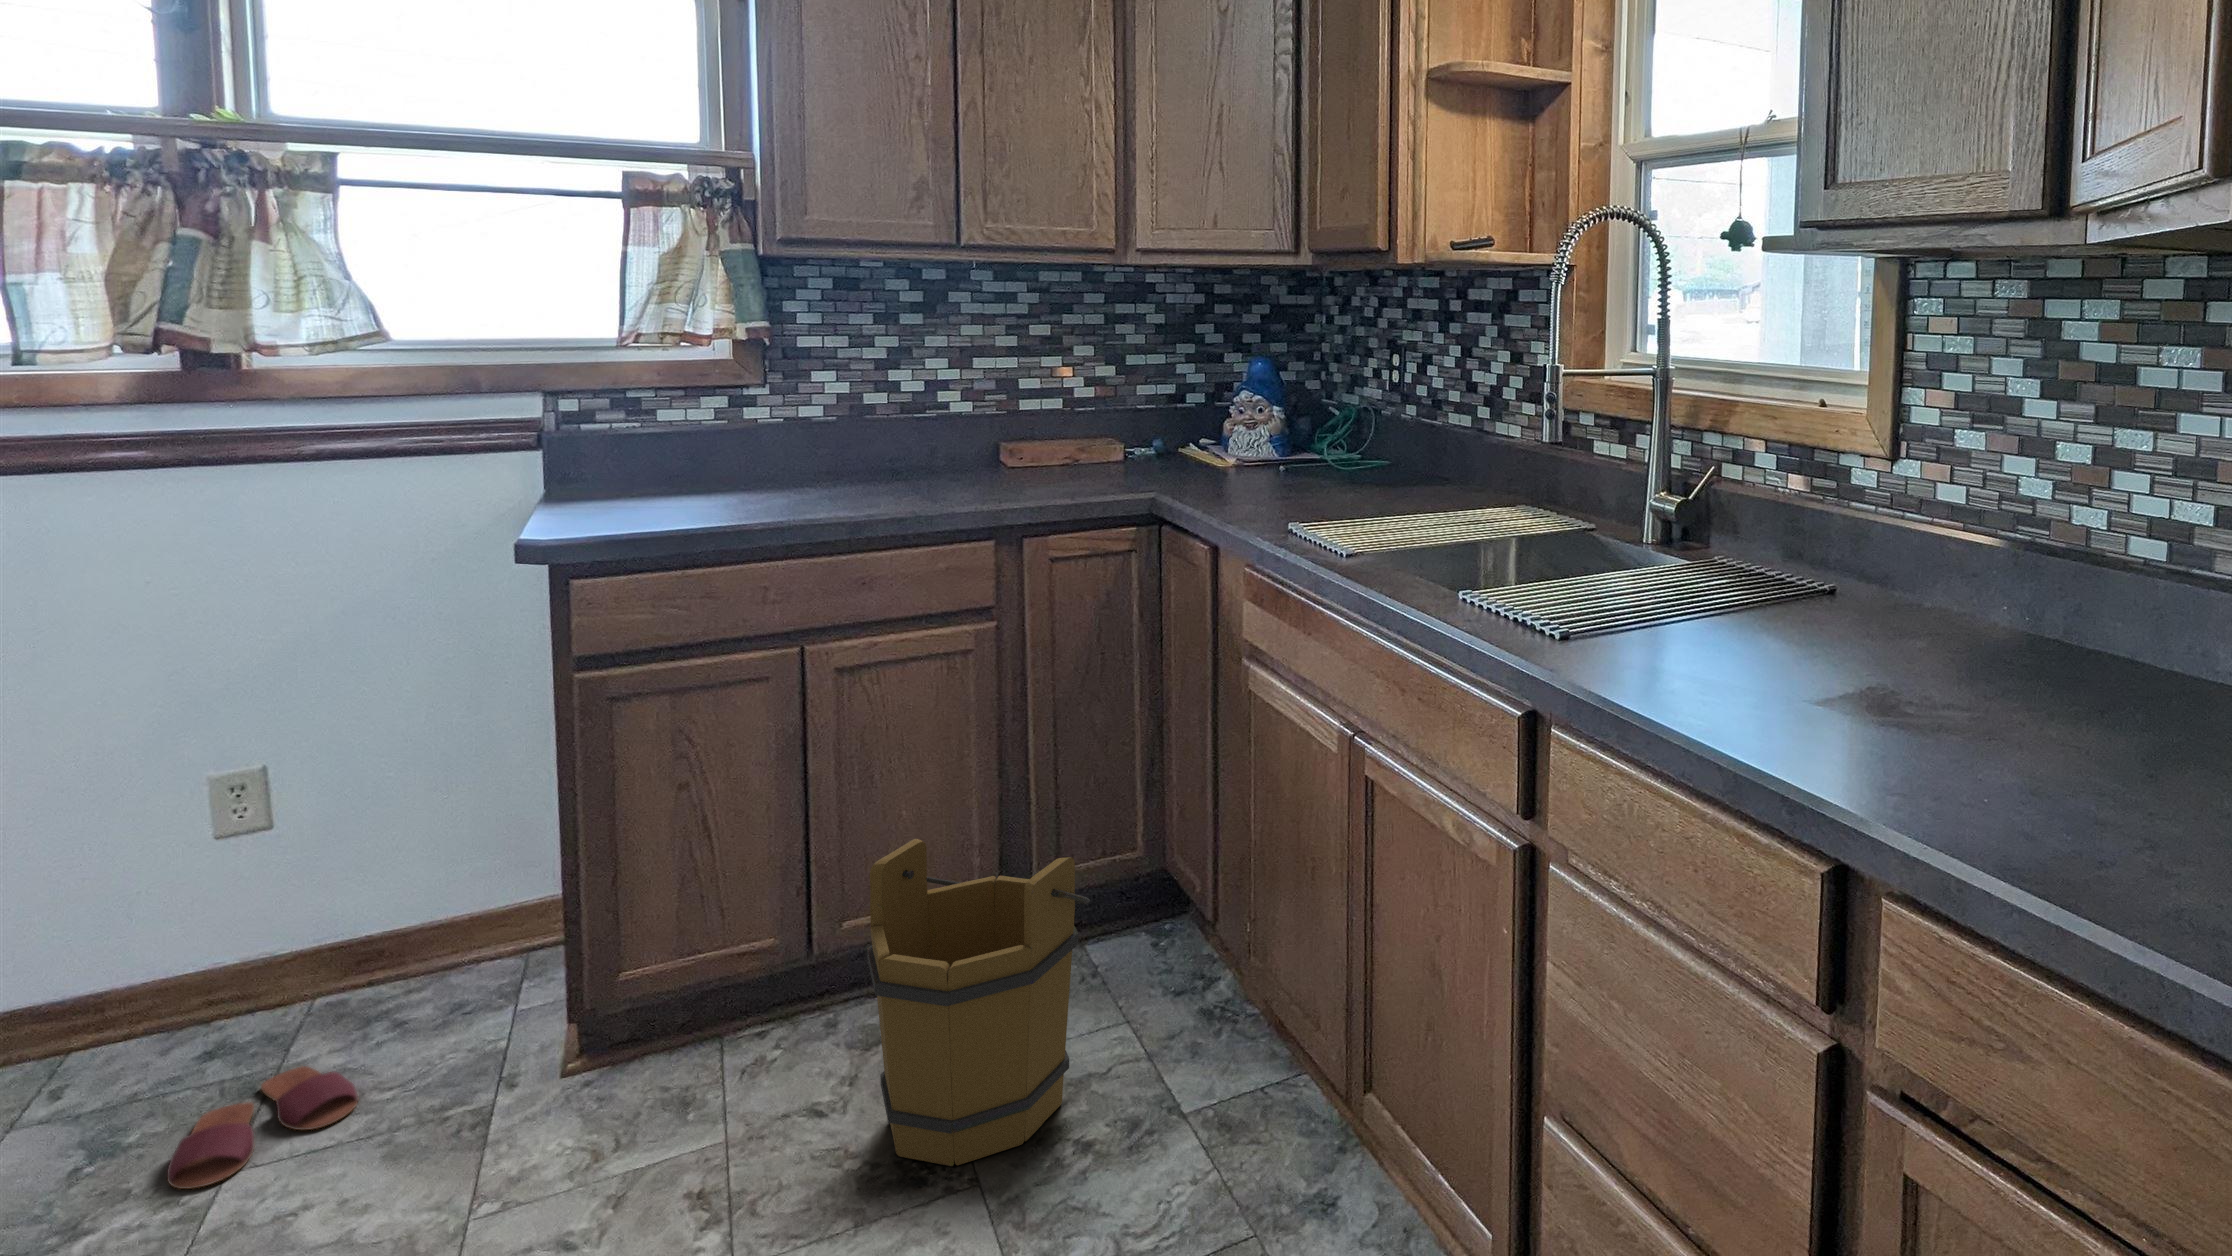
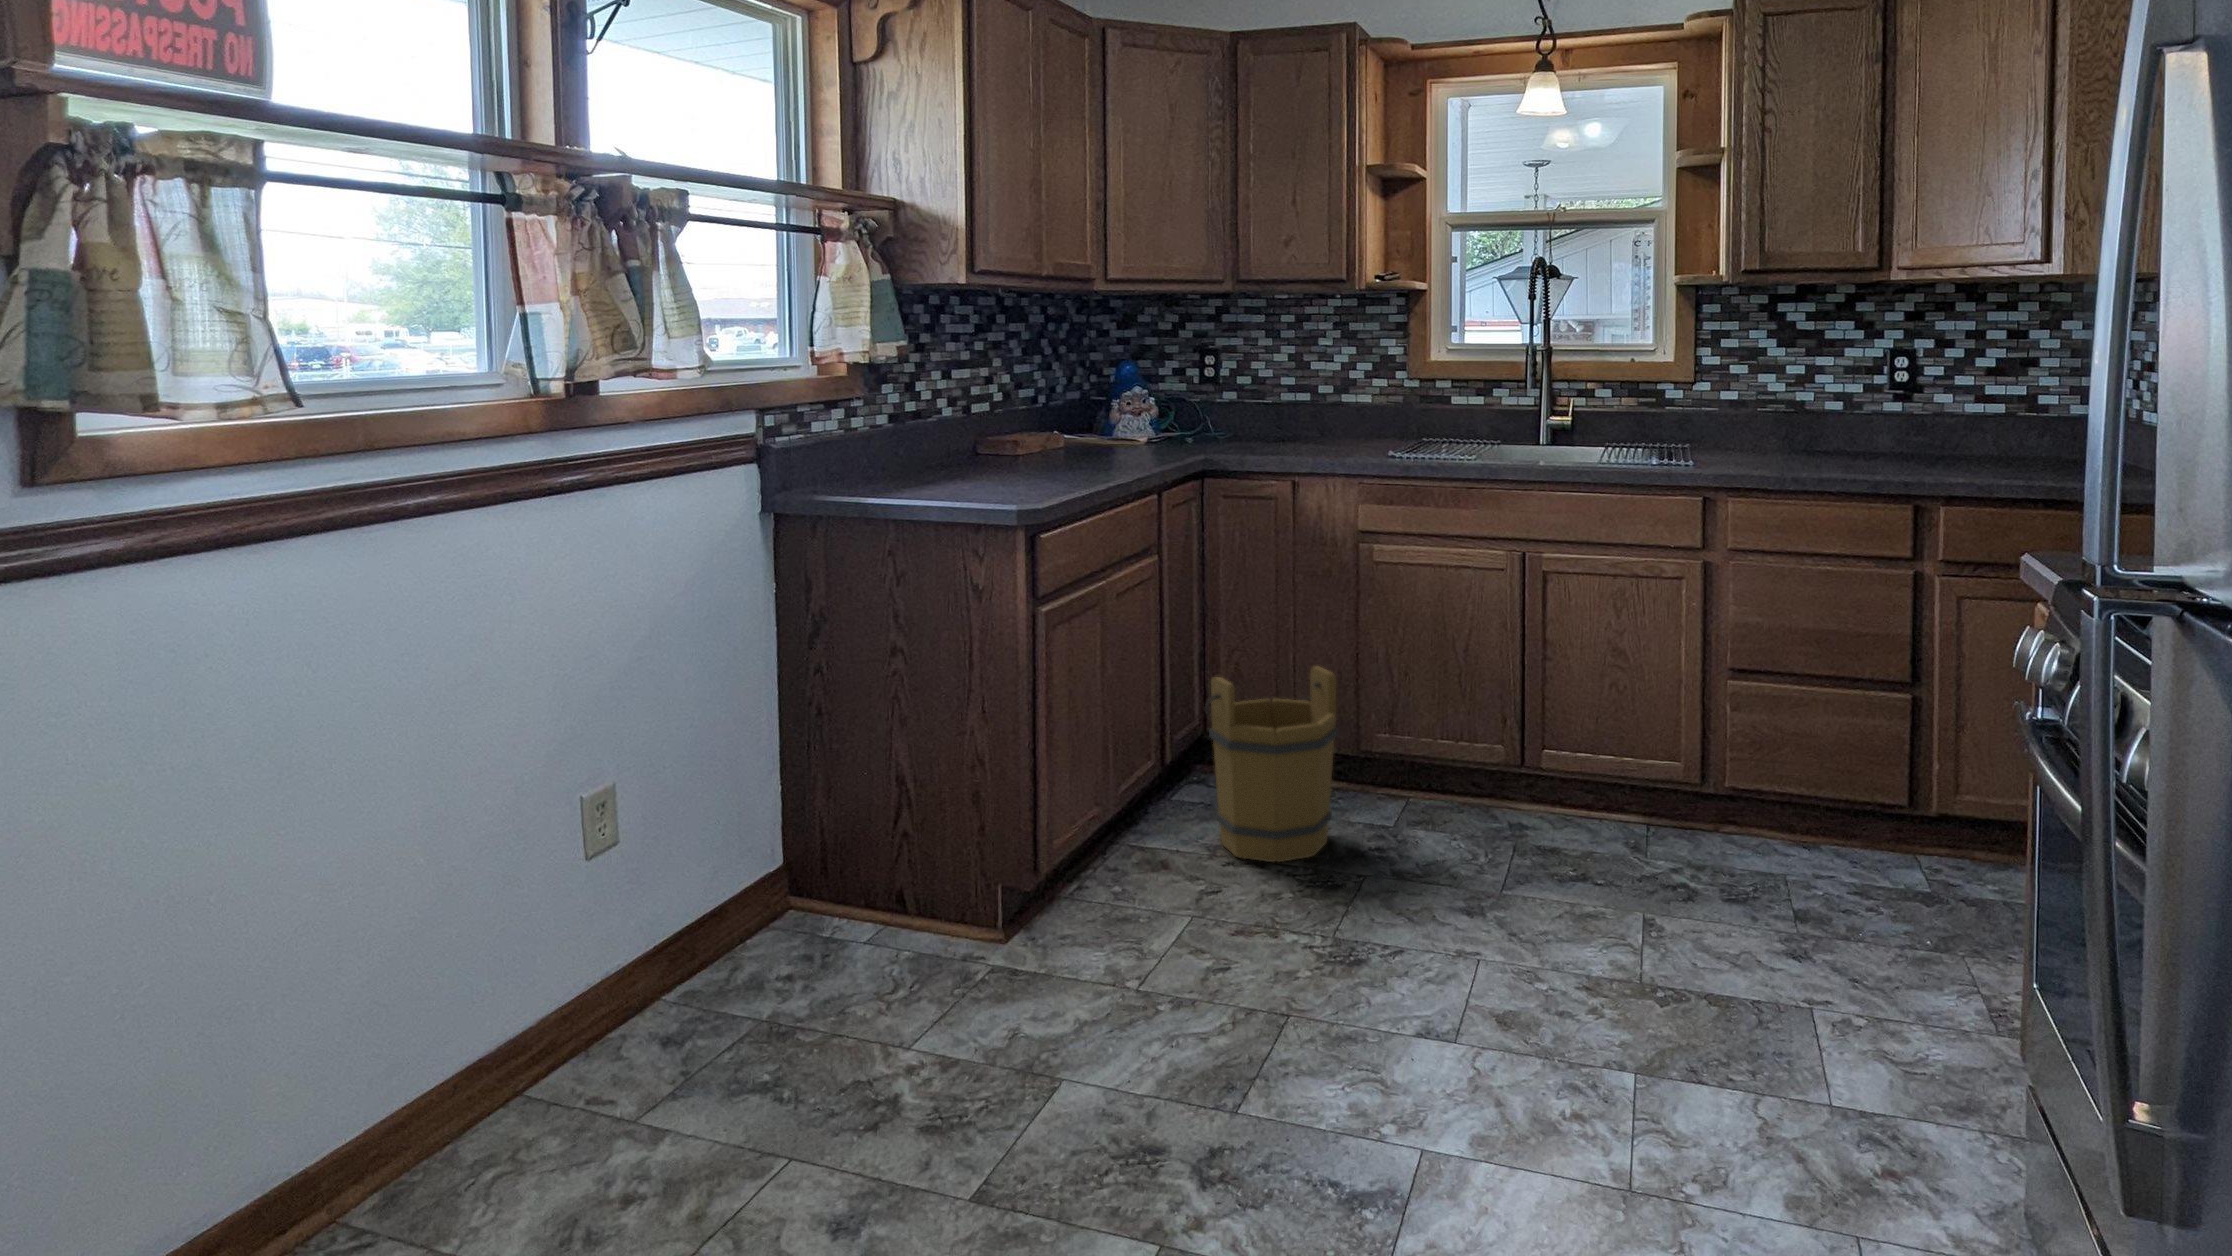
slippers: present [167,1066,358,1189] -> none [785,934,906,992]

